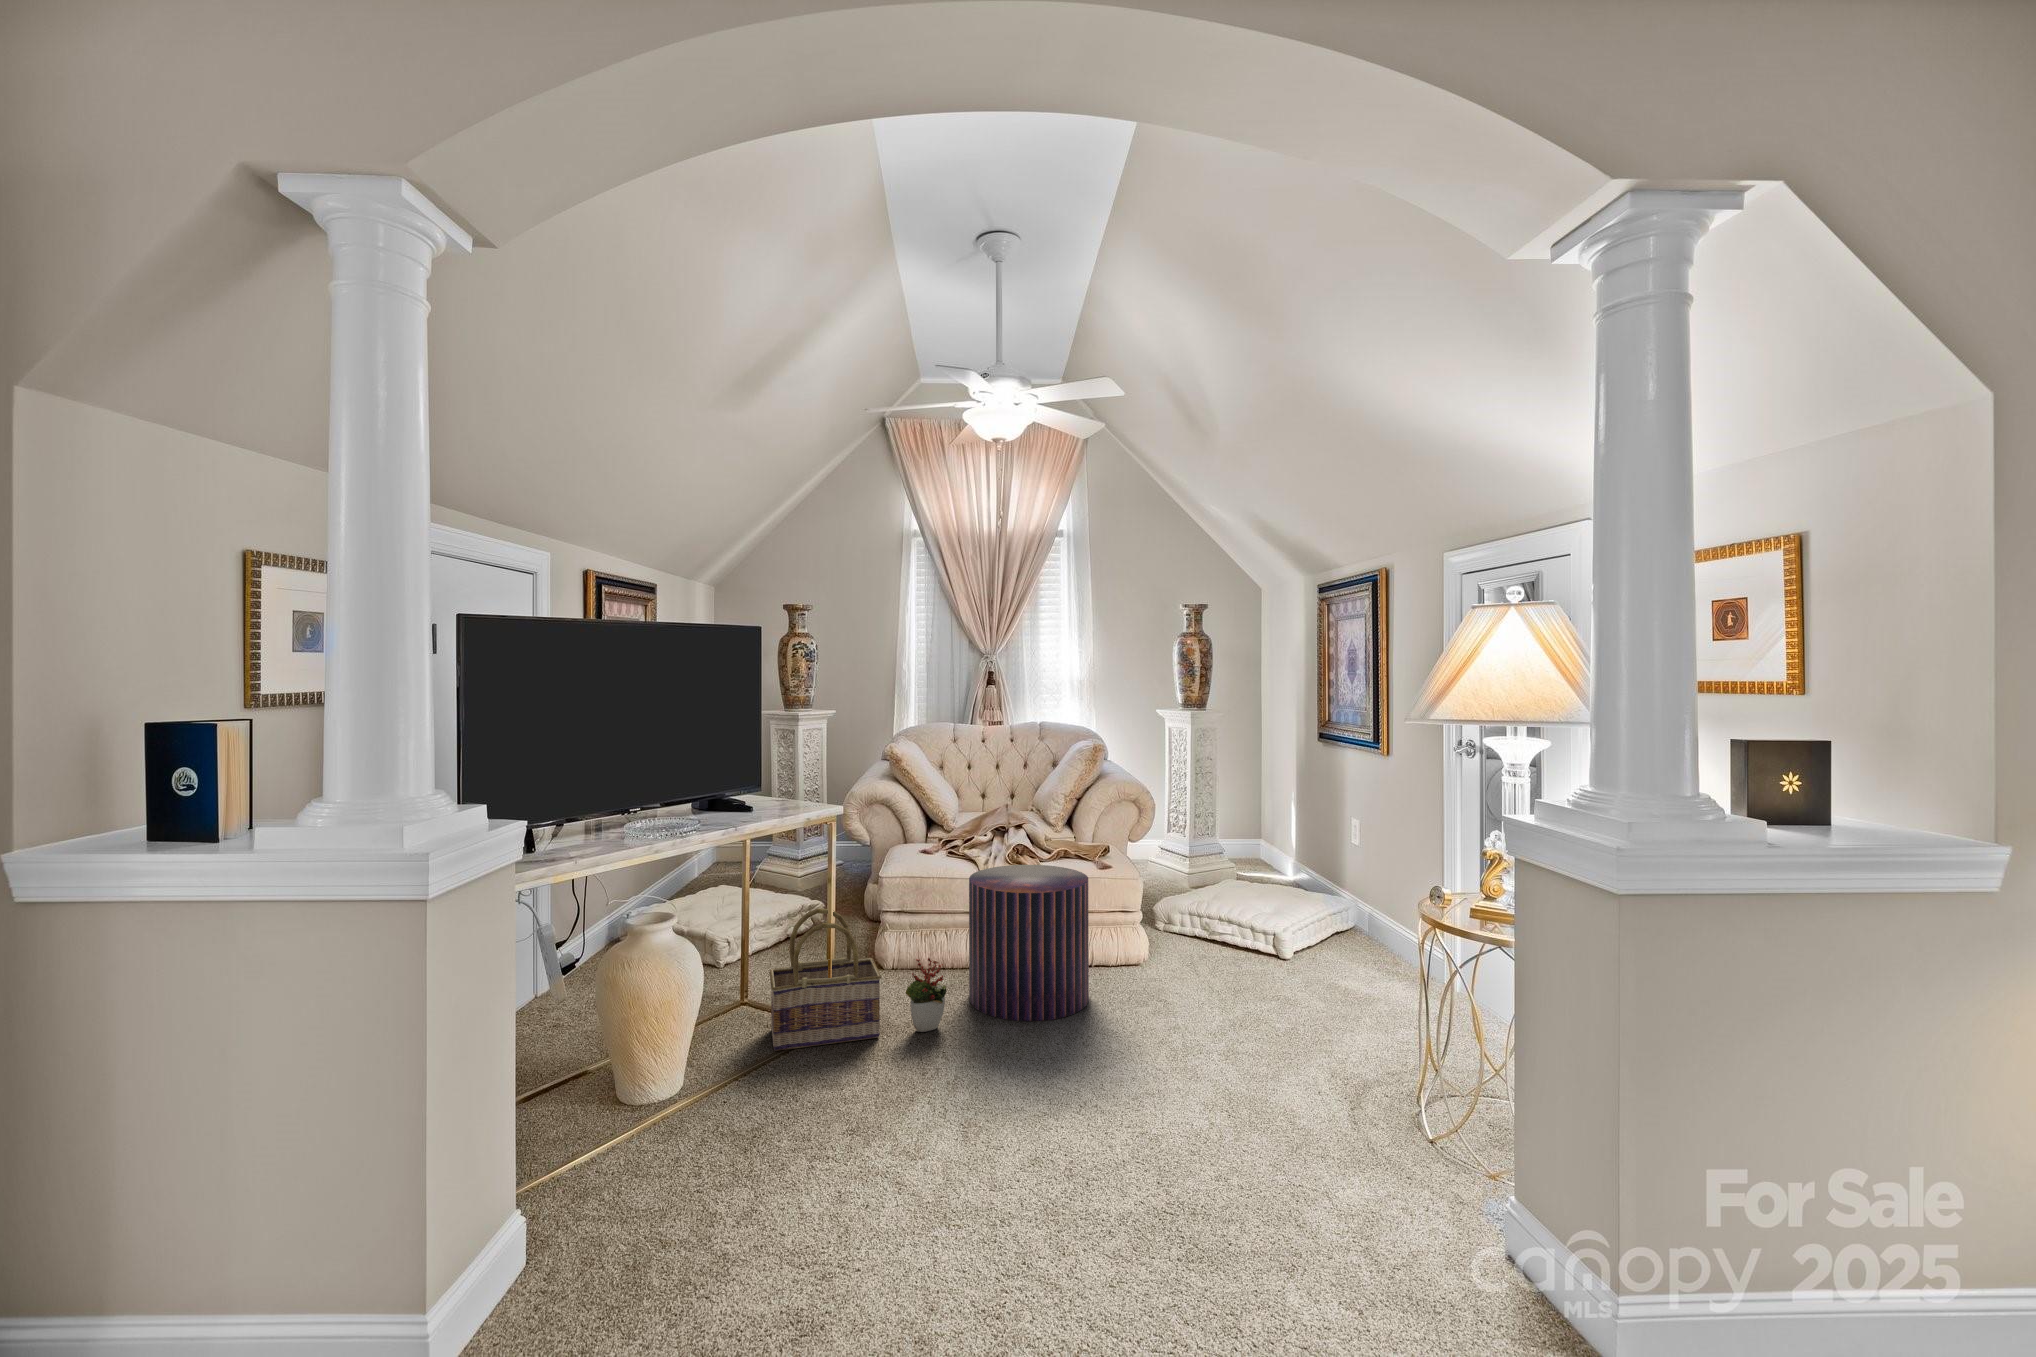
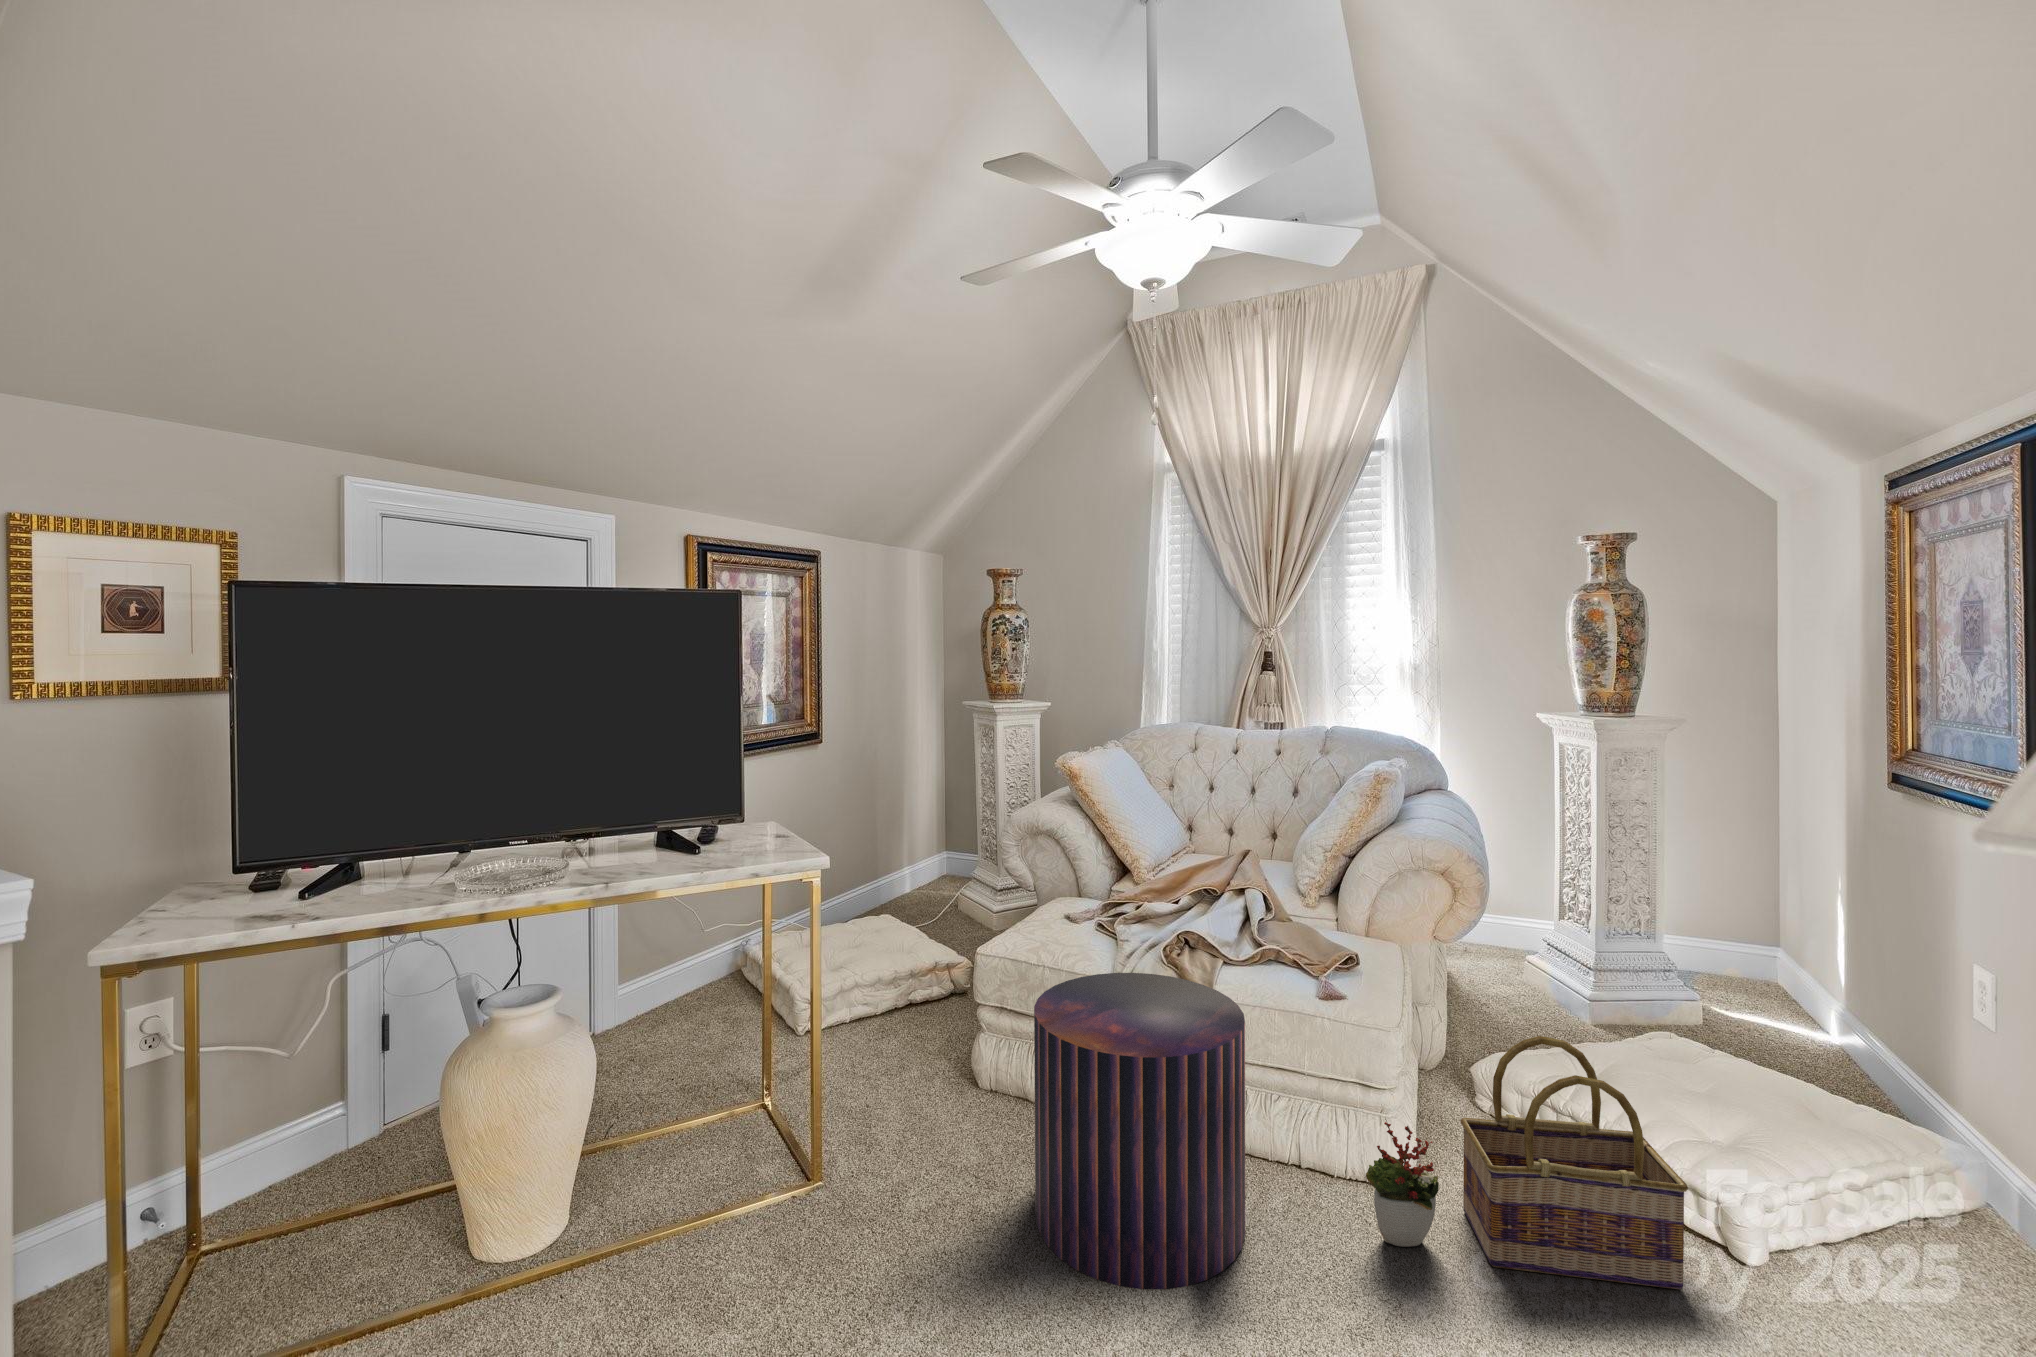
basket: present [769,909,881,1051] -> present [1461,1036,1688,1289]
decorative plant: present [906,958,946,1032] -> present [1366,1122,1439,1247]

